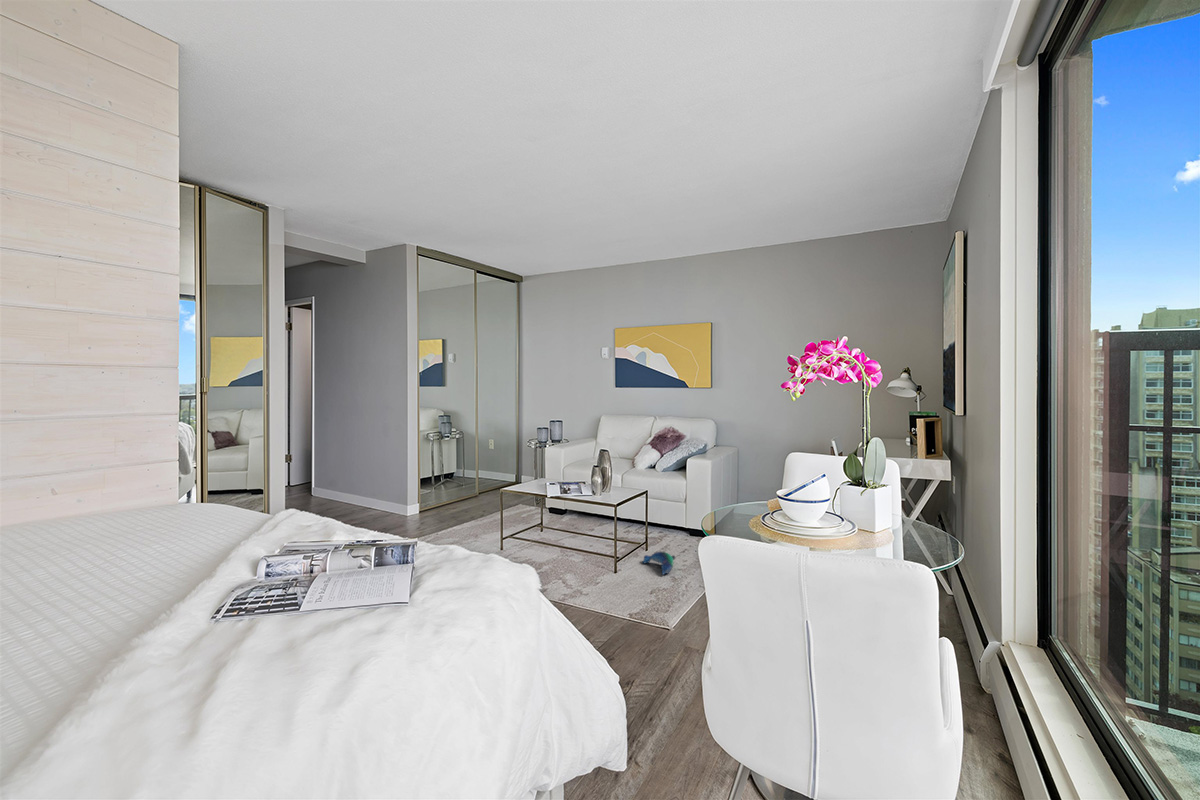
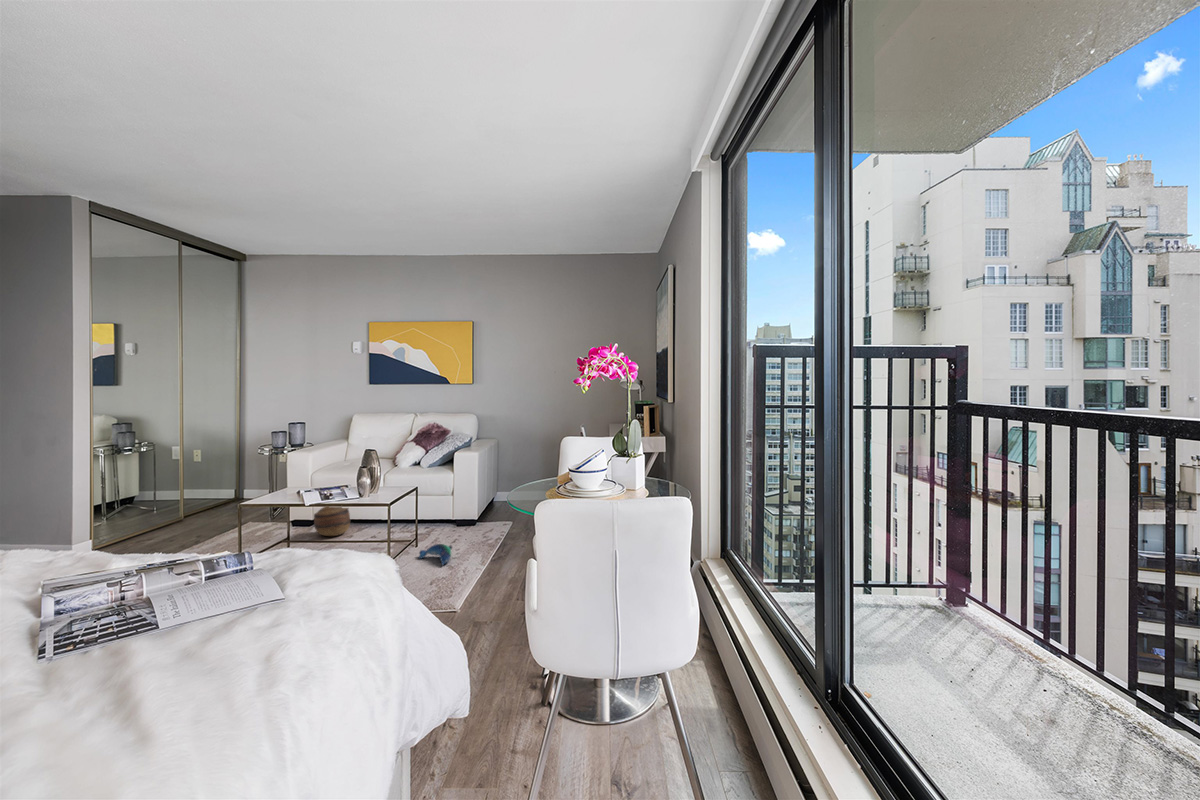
basket: none [561,498,591,528] -> present [314,506,350,536]

